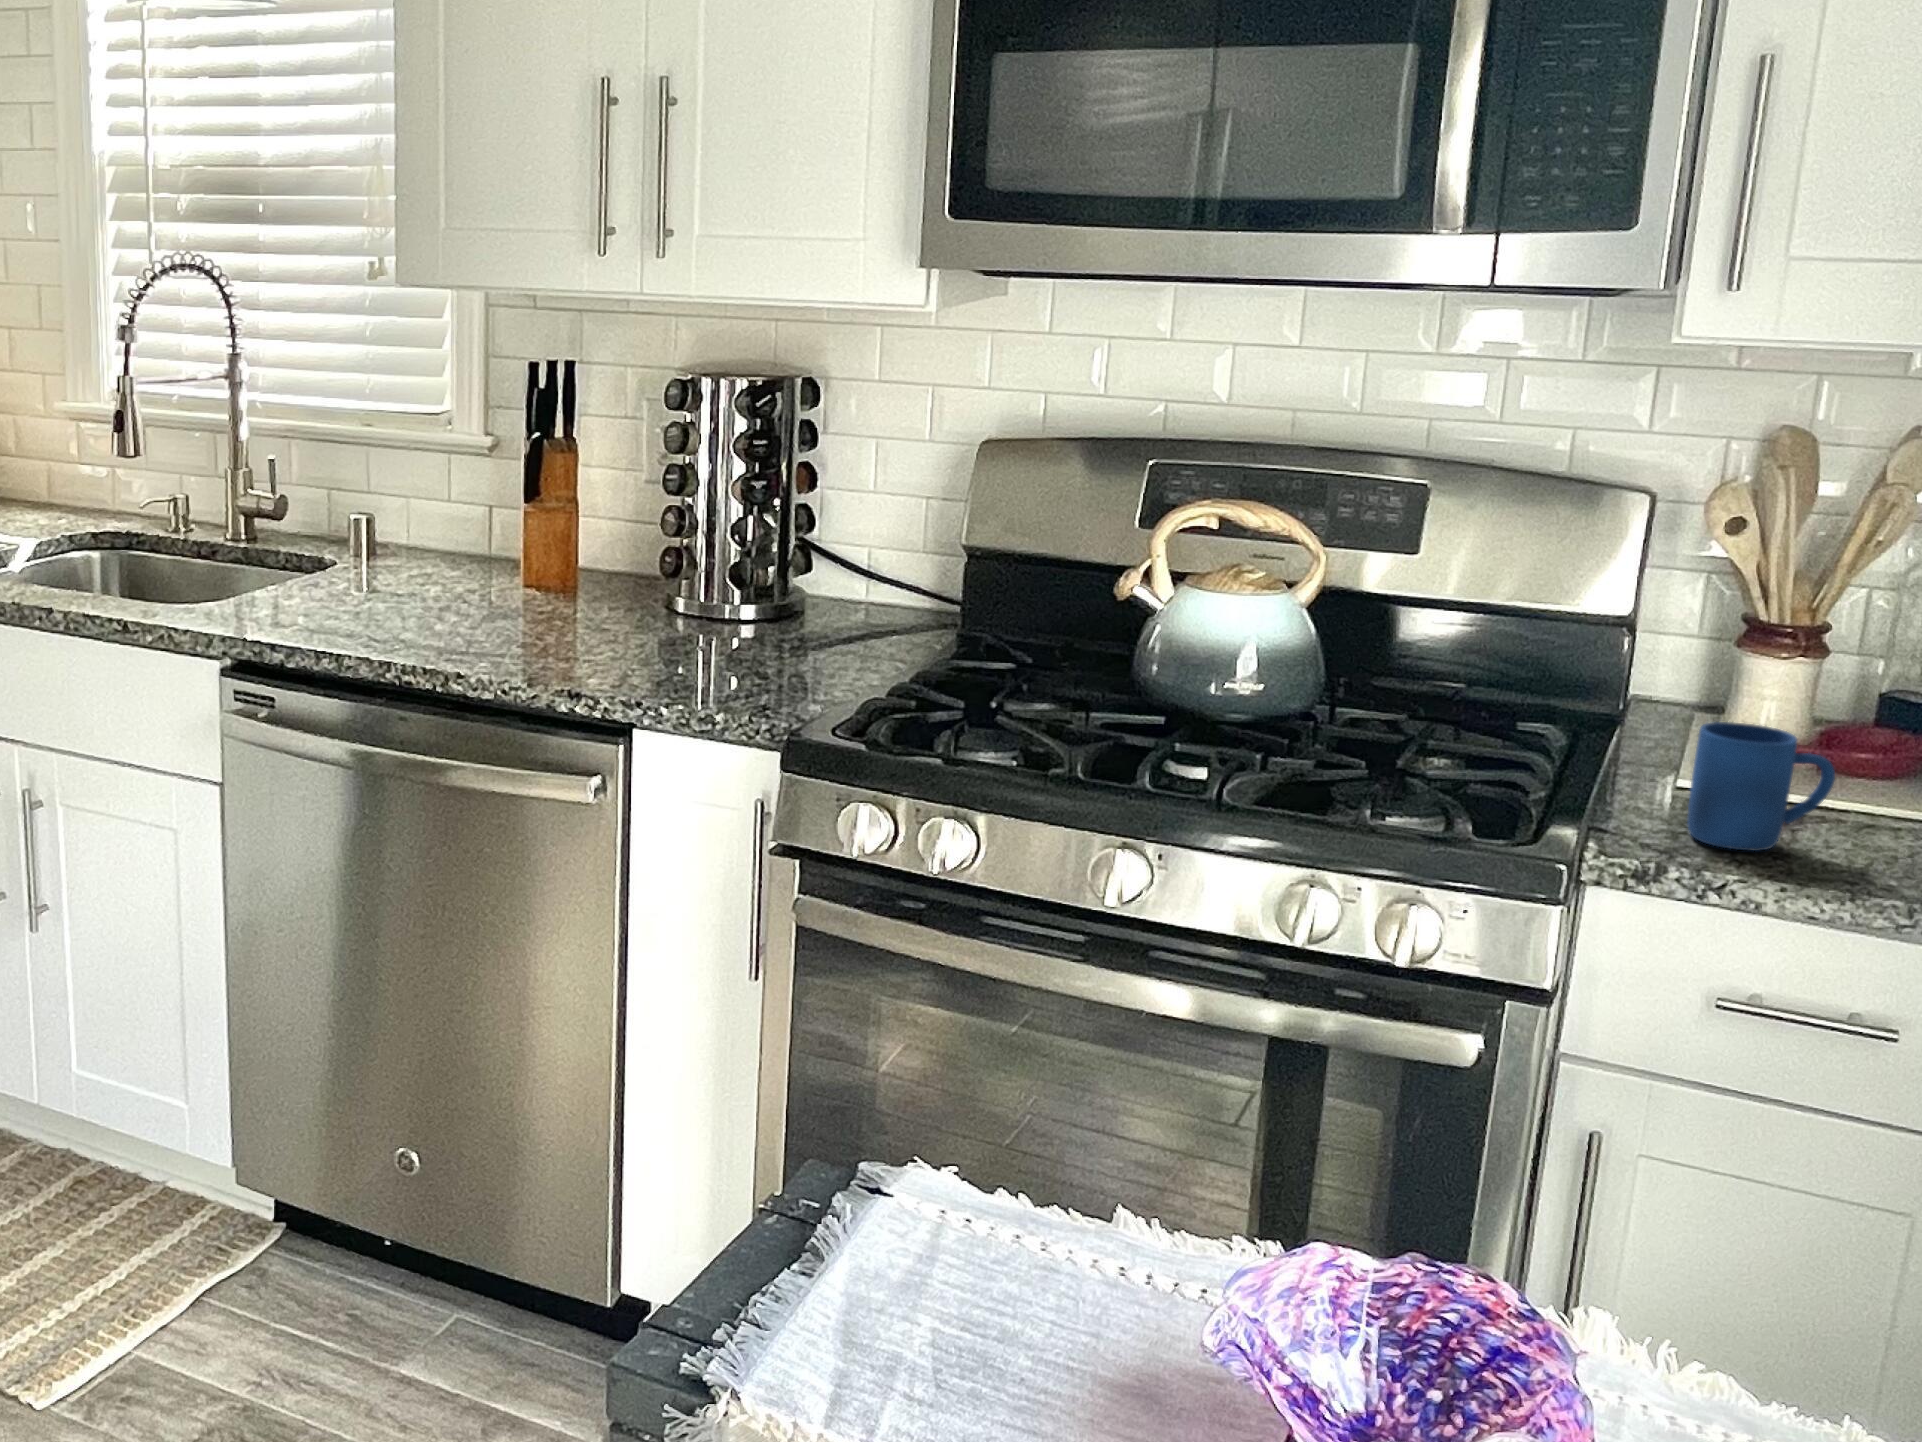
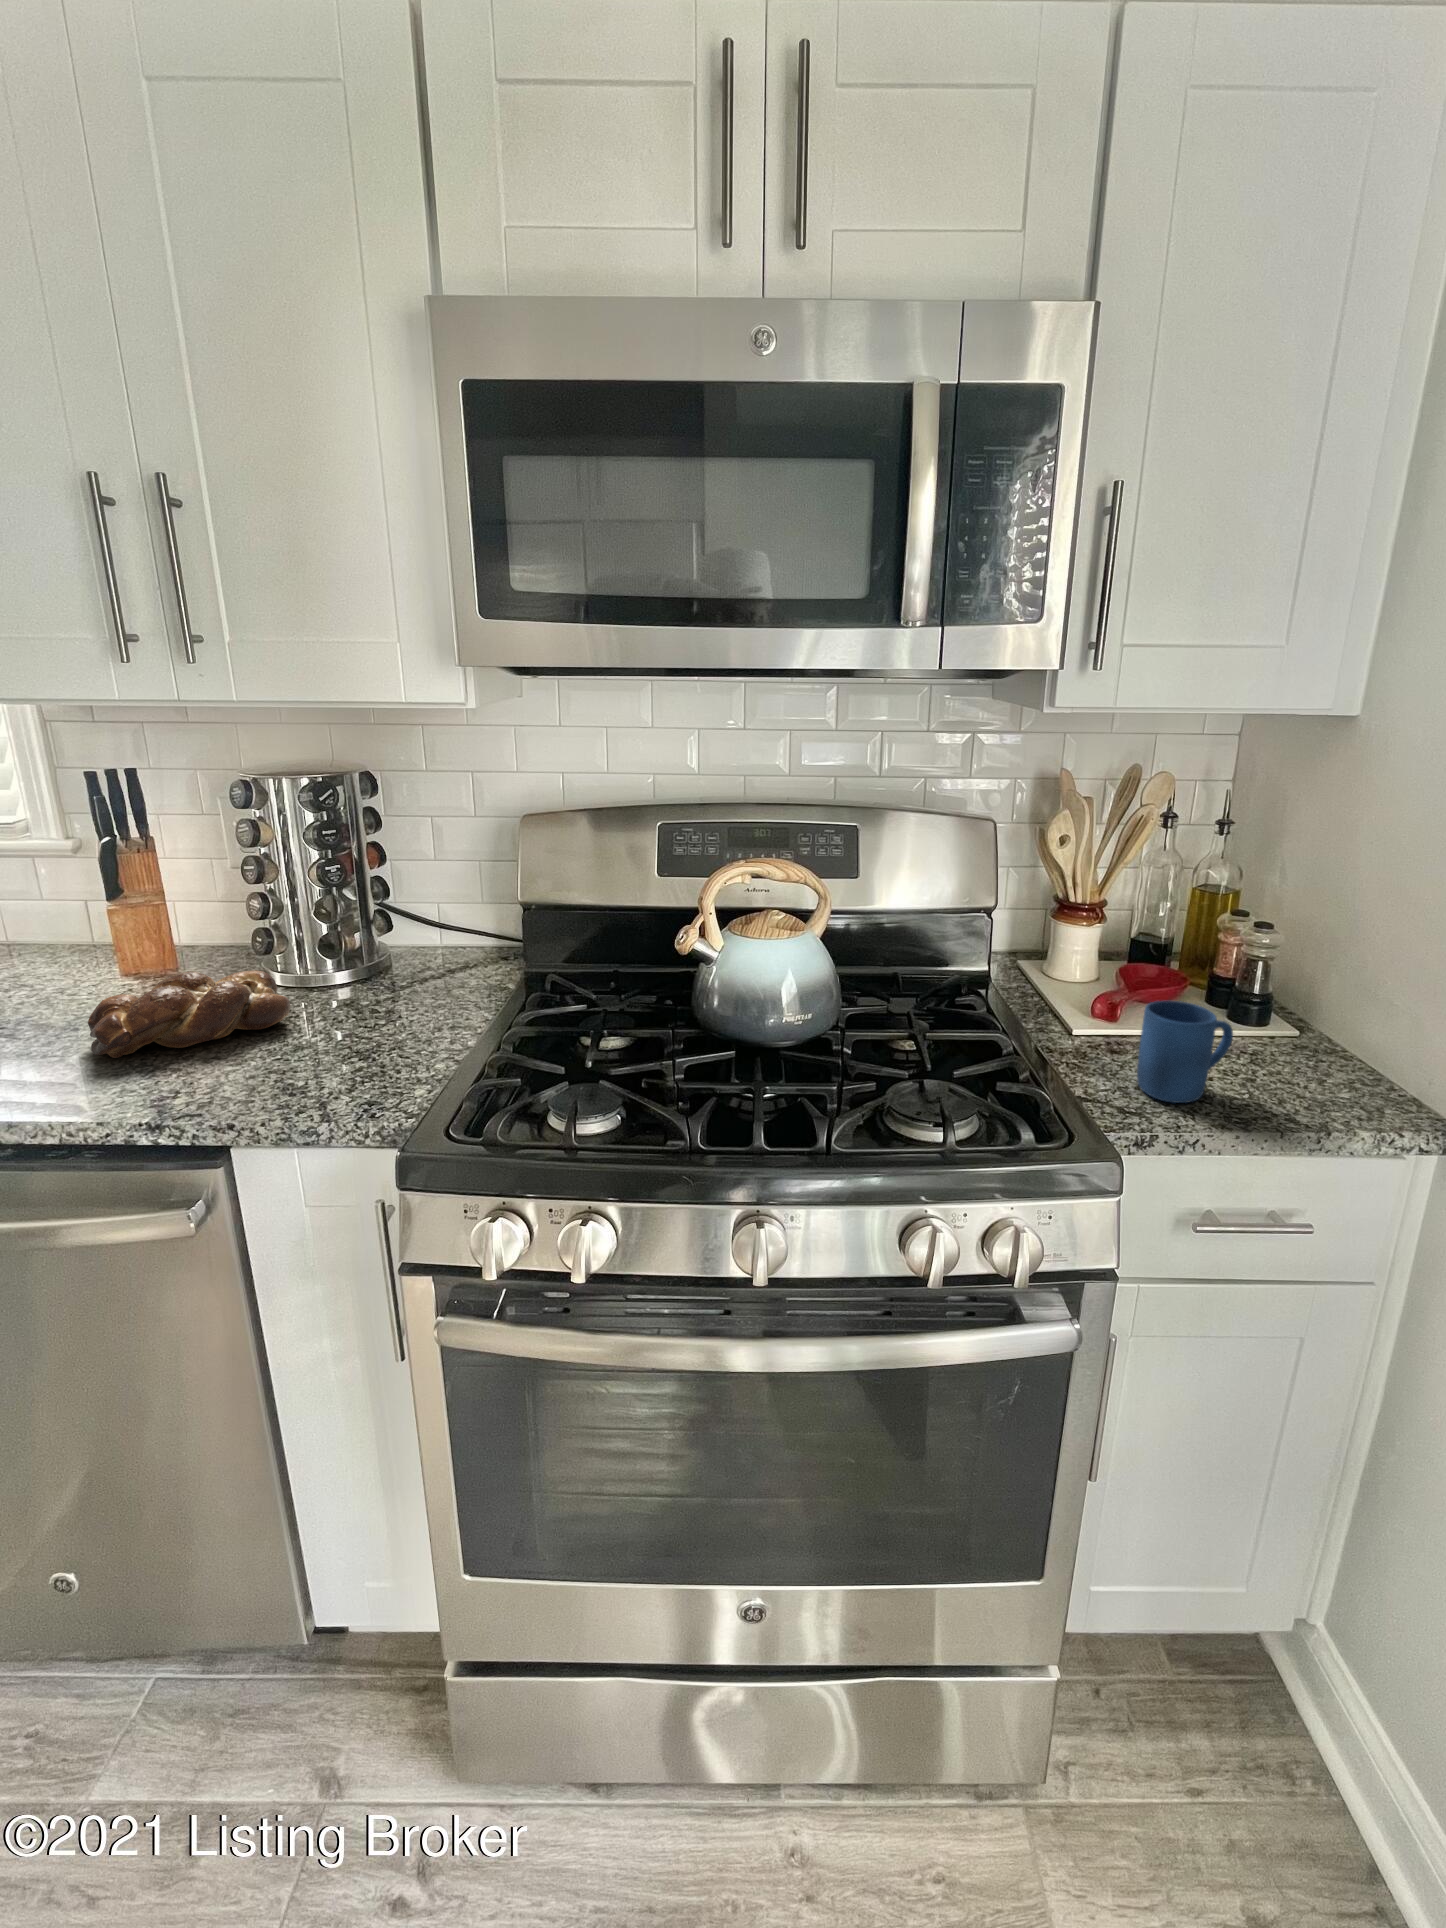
bread loaf: none [513,574,694,645] -> present [88,971,290,1058]

